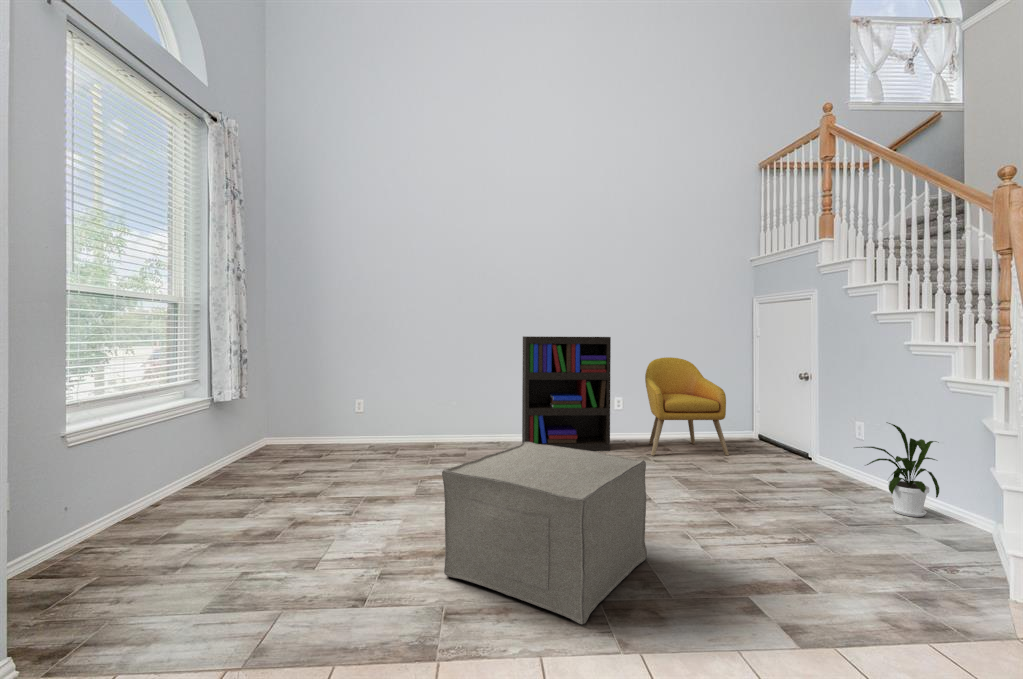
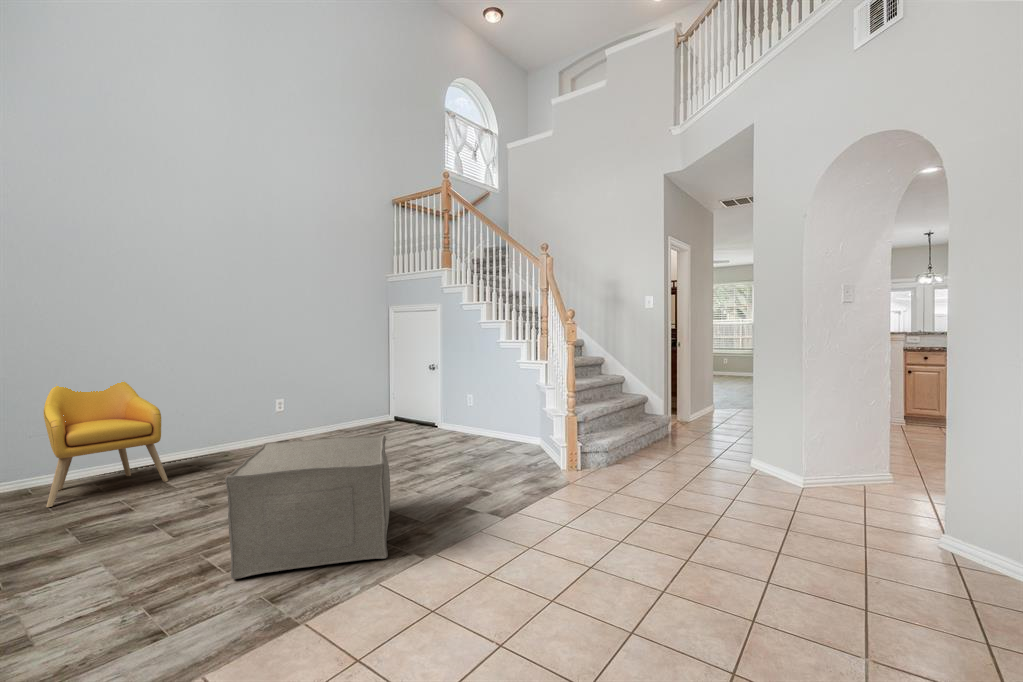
bookshelf: present [522,336,611,451] -> none [171,344,282,470]
armchair: present [645,357,729,456] -> present [44,382,168,507]
house plant: present [856,422,939,517] -> none [473,391,517,445]

